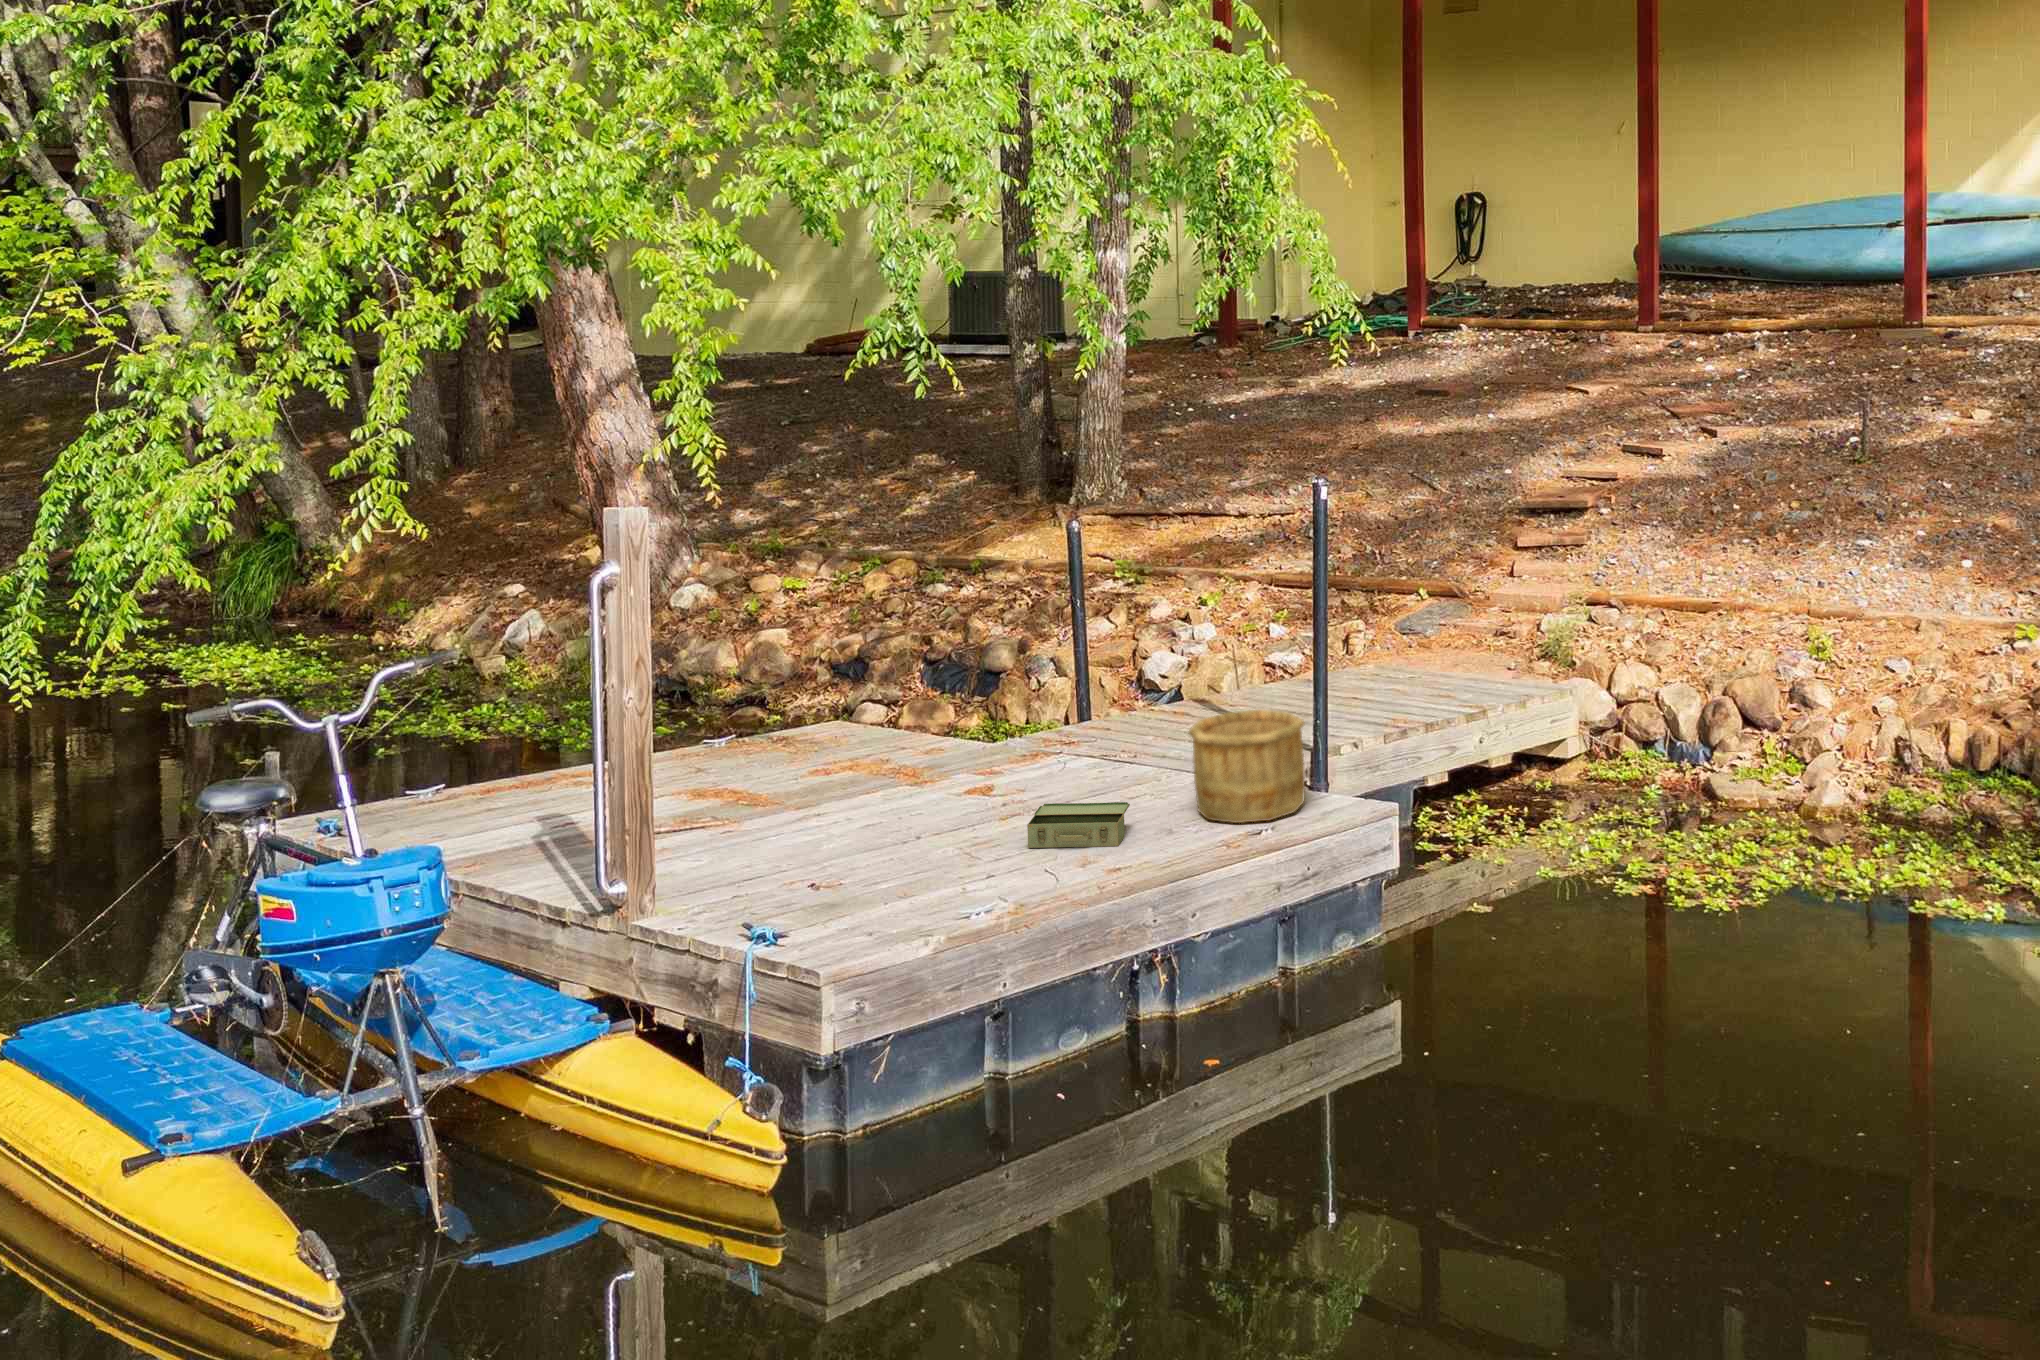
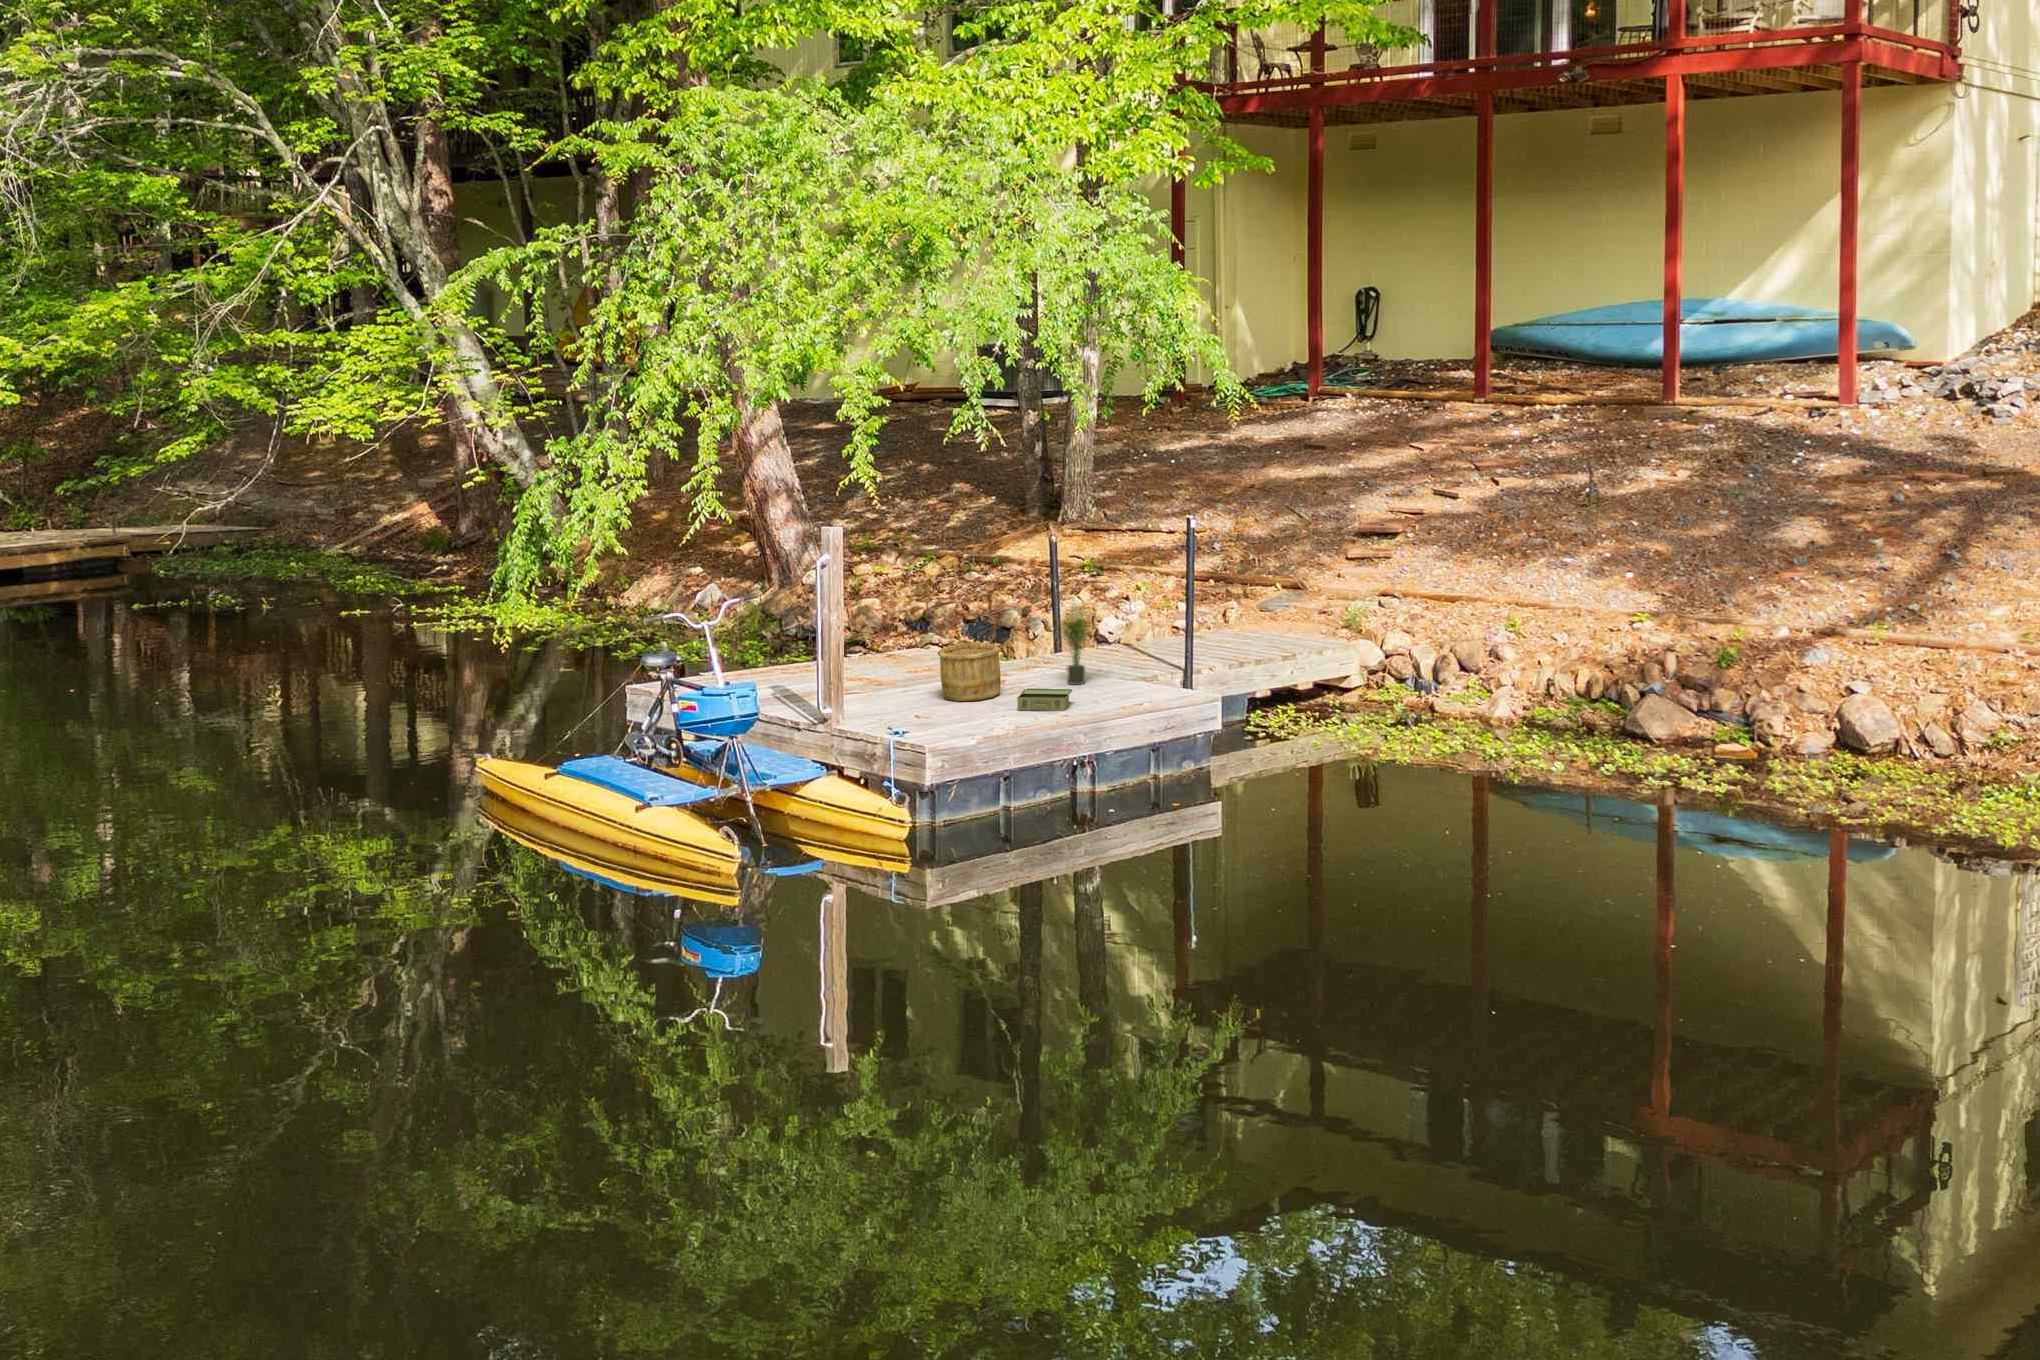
potted plant: none [1072,629,1172,787] -> present [1057,600,1092,685]
wooden bucket: present [1189,710,1305,823] -> present [938,643,1001,701]

